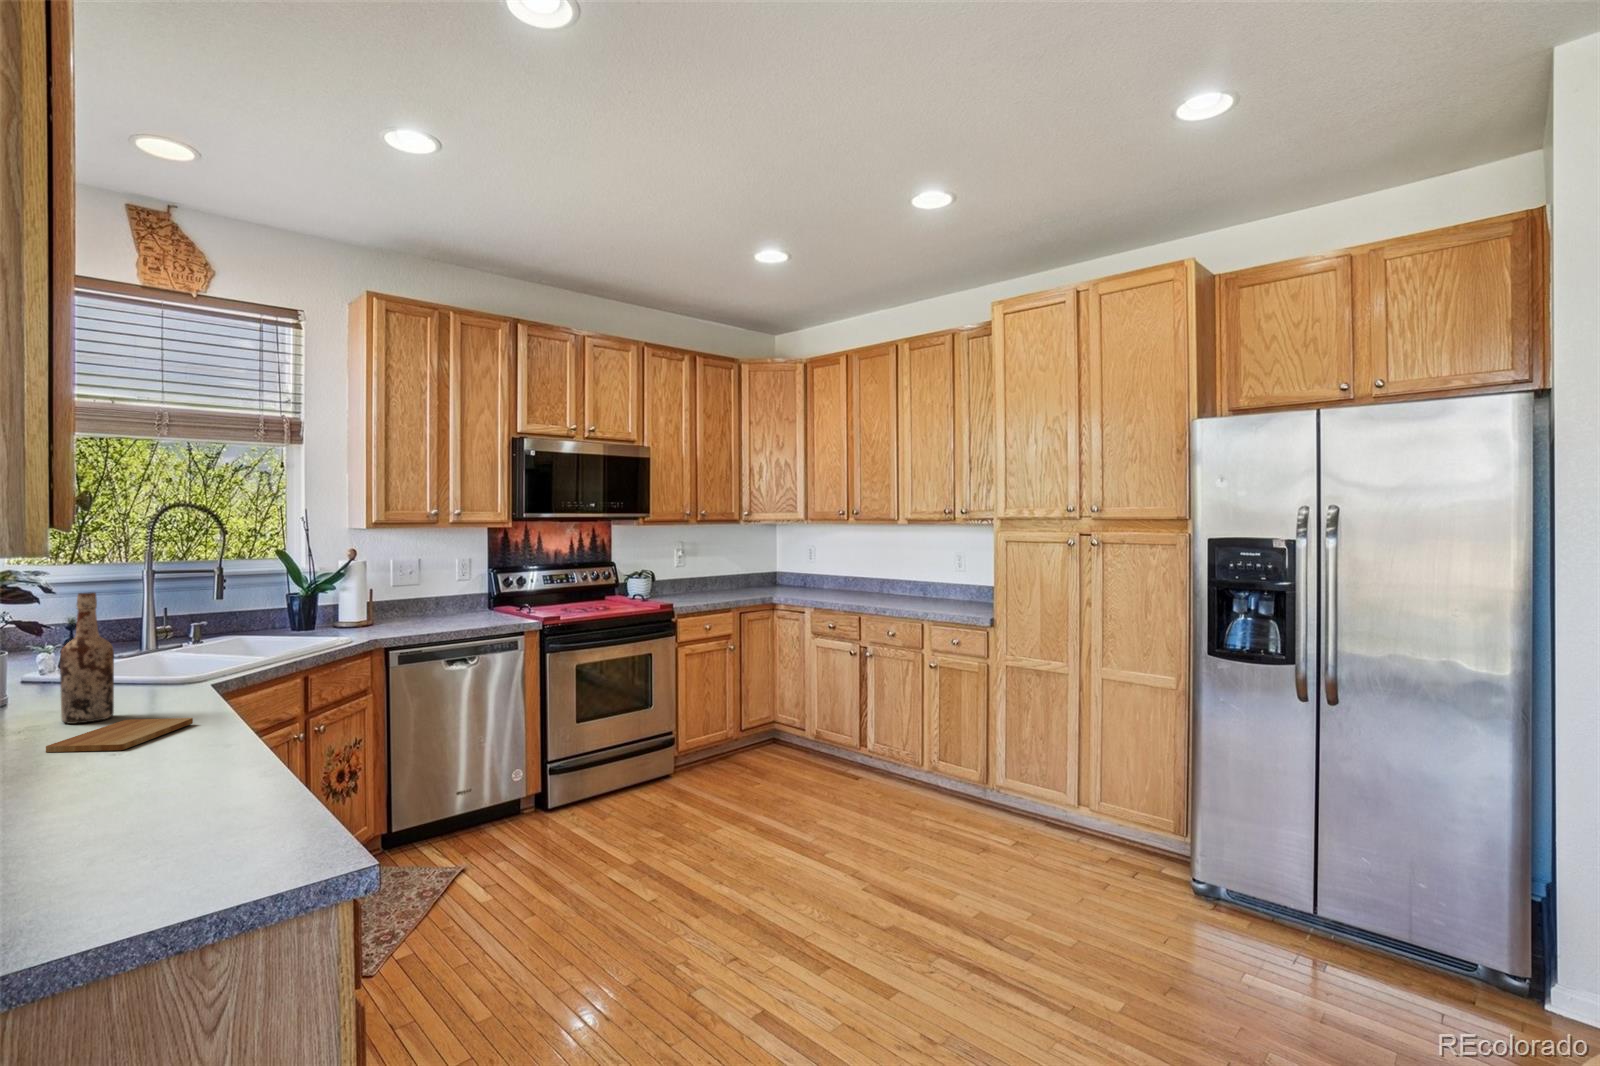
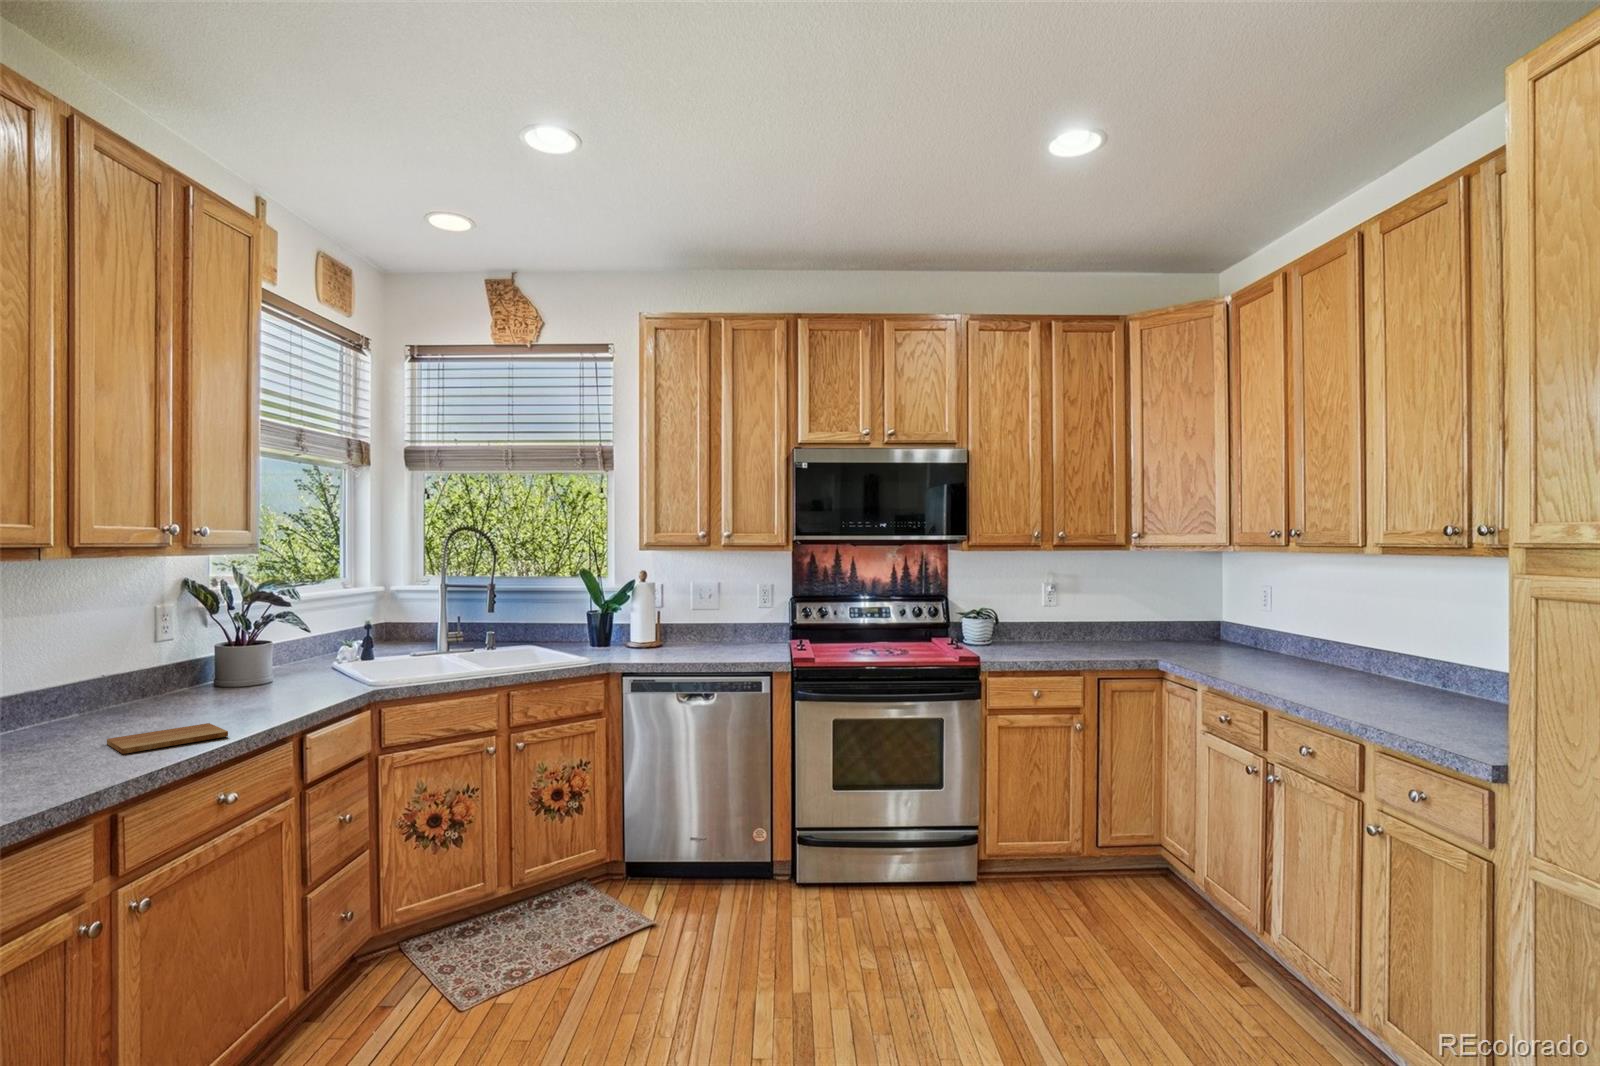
wine bottle: present [60,592,114,724] -> none [200,610,240,720]

